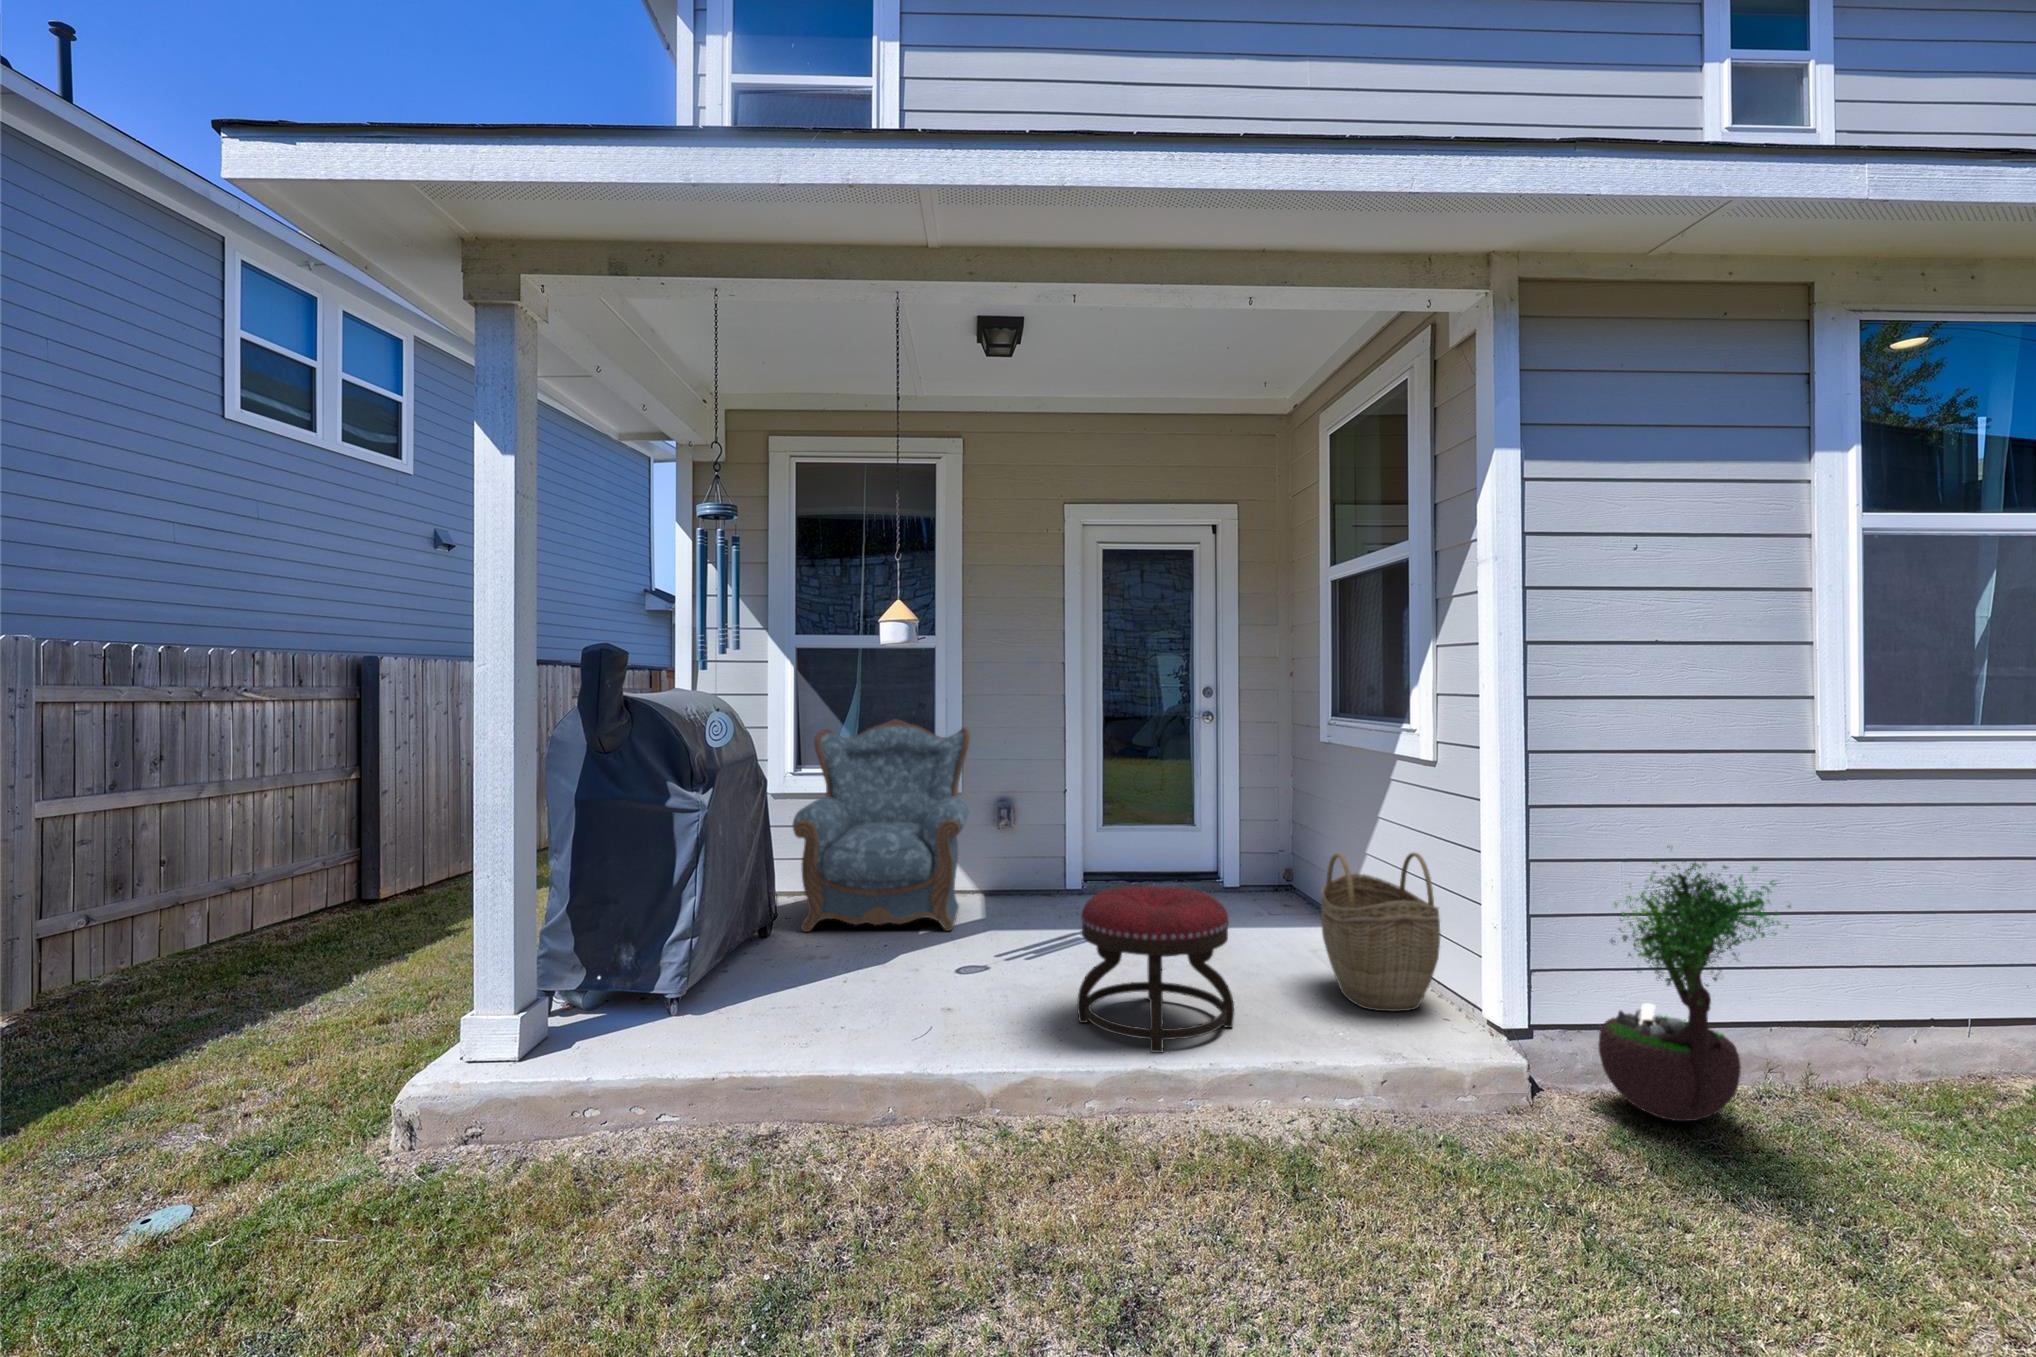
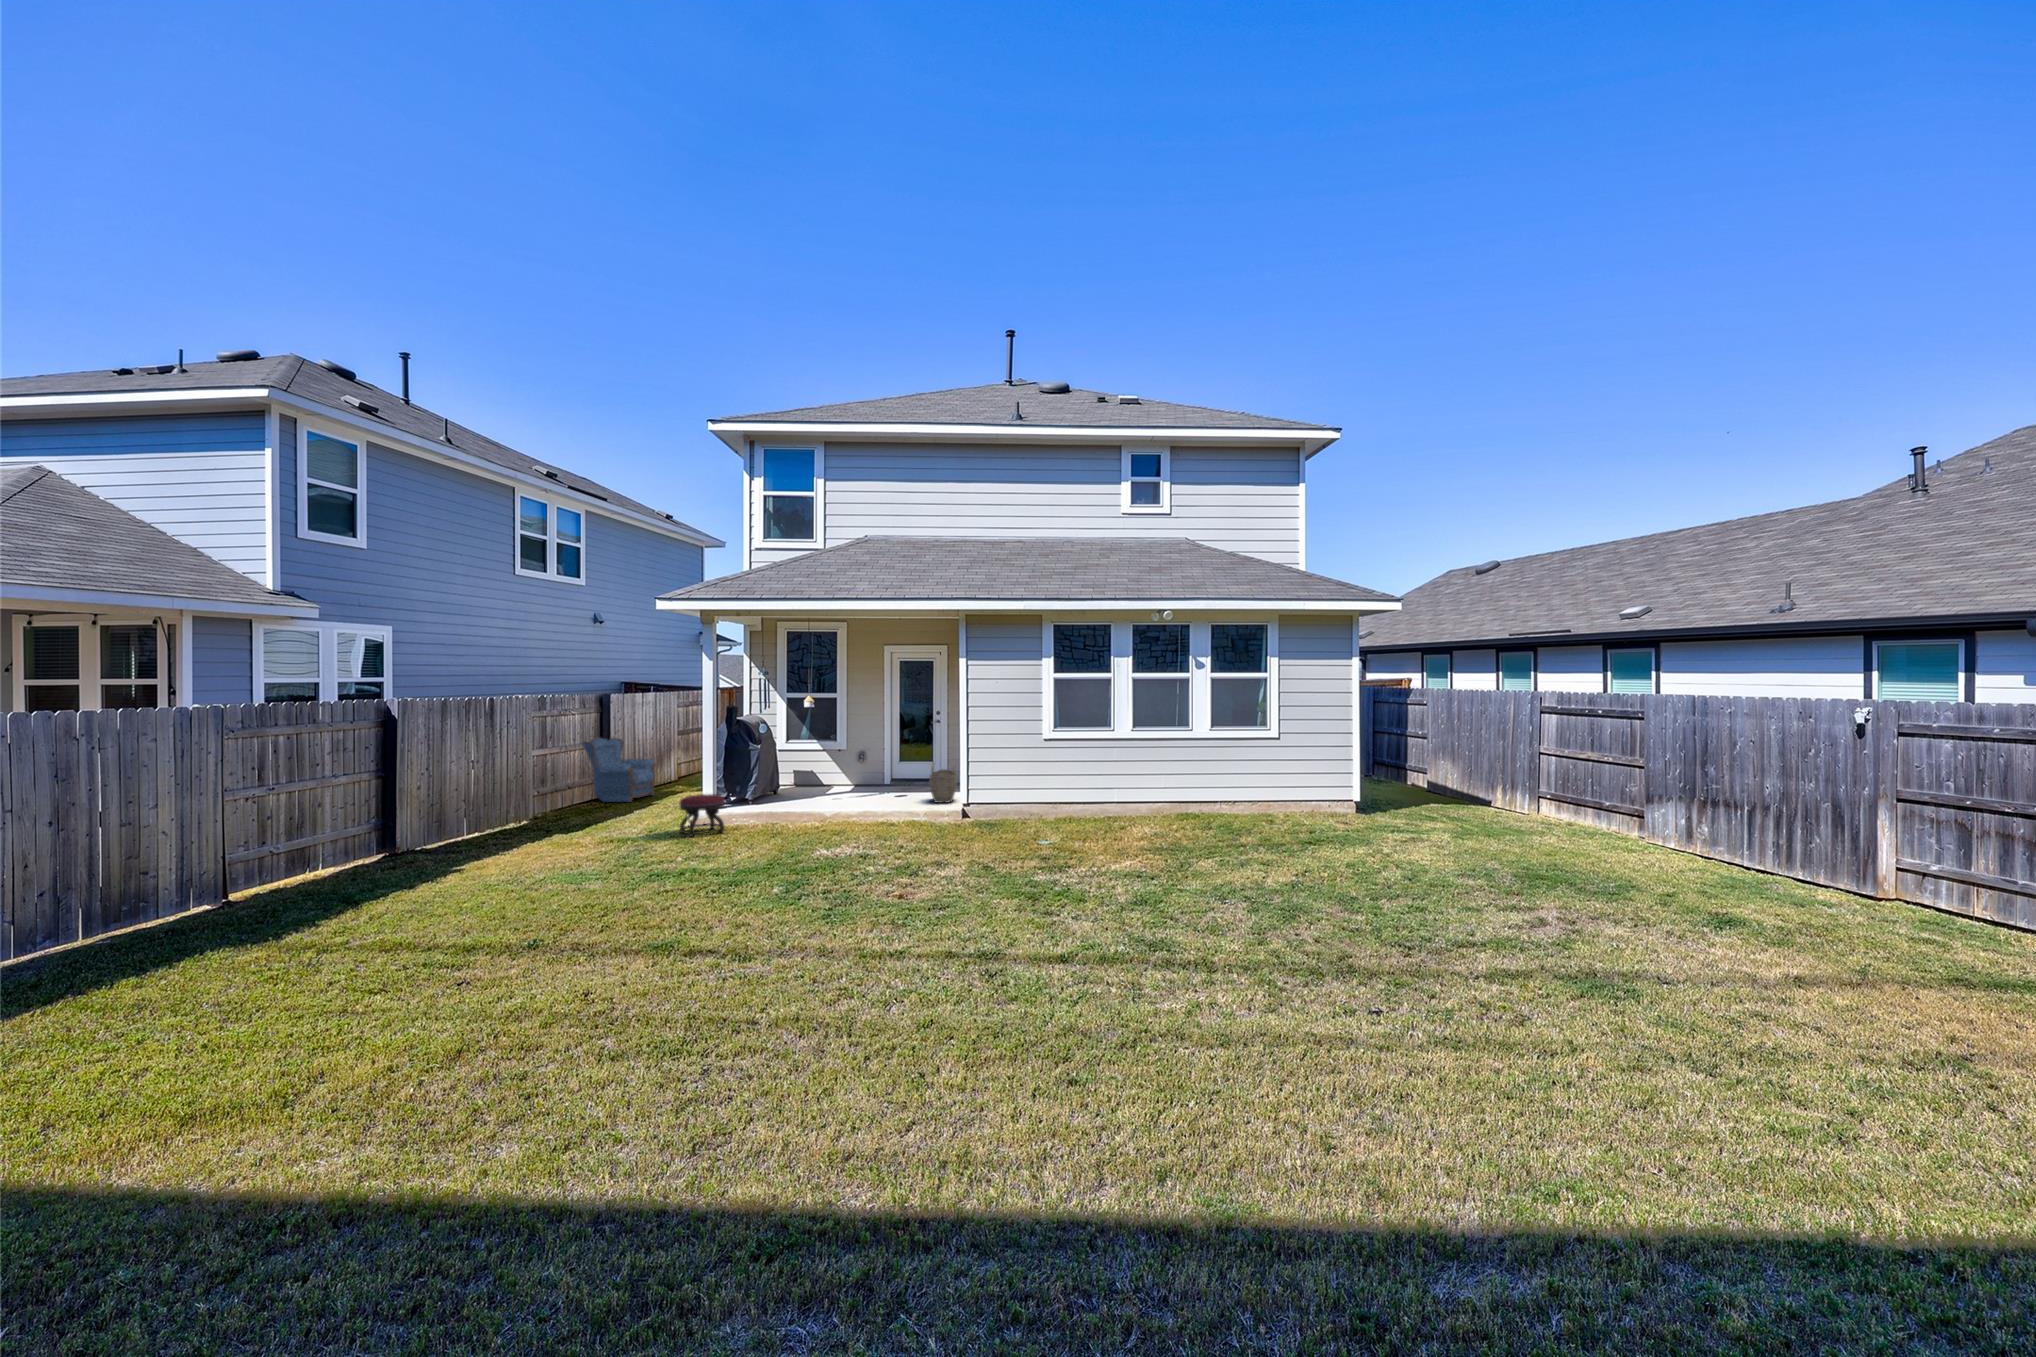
armchair: present [793,719,970,932] -> present [582,737,656,802]
potted tree: present [1598,846,1790,1121] -> none [971,755,1010,821]
ottoman: present [1077,886,1234,1053] -> present [679,794,725,837]

